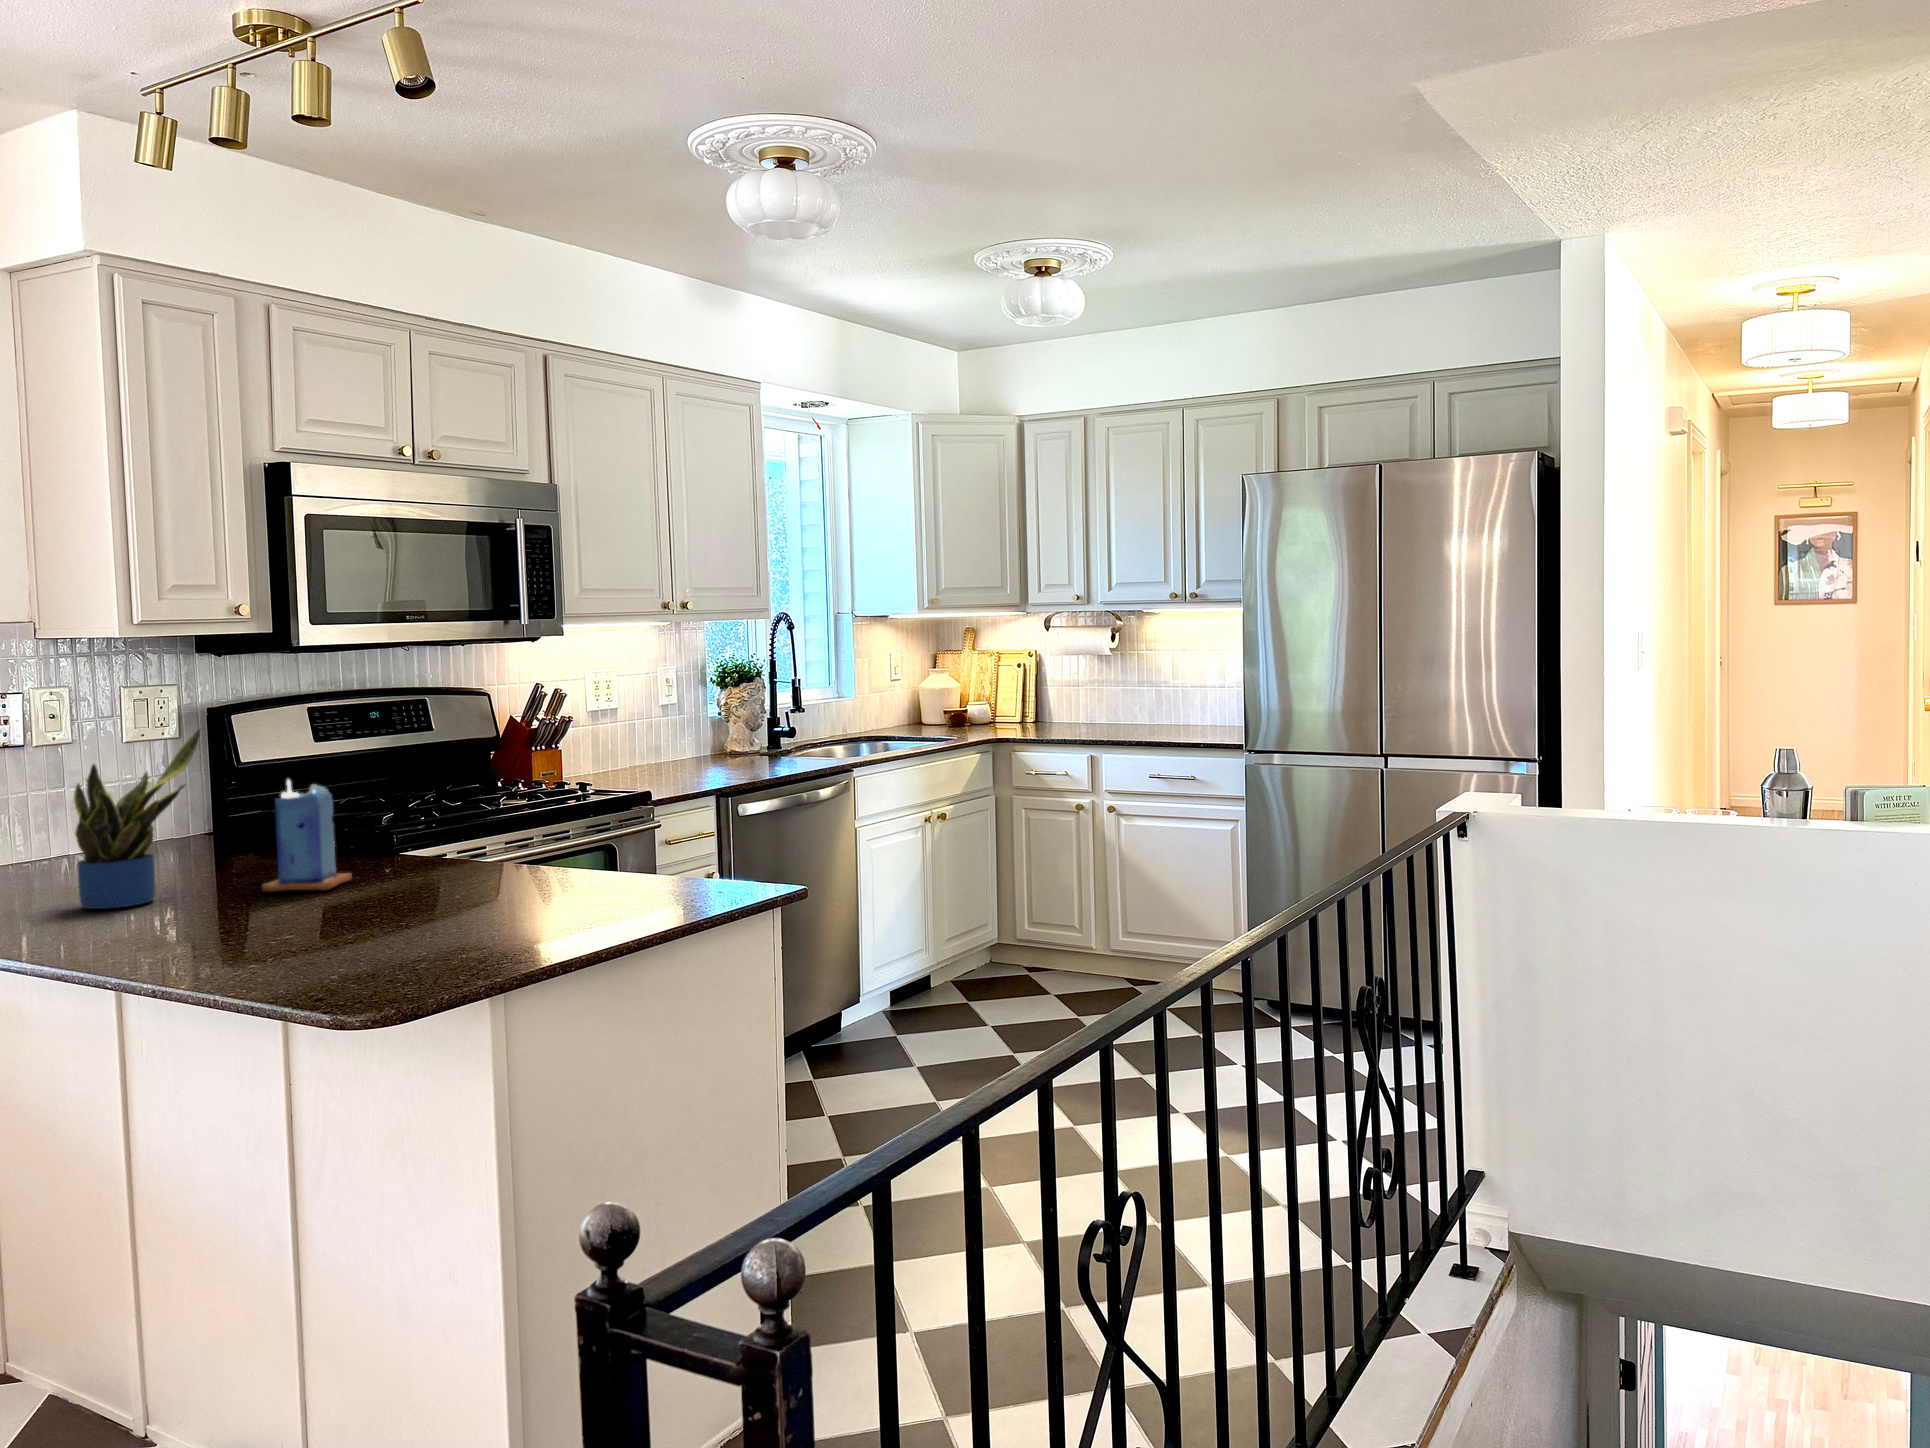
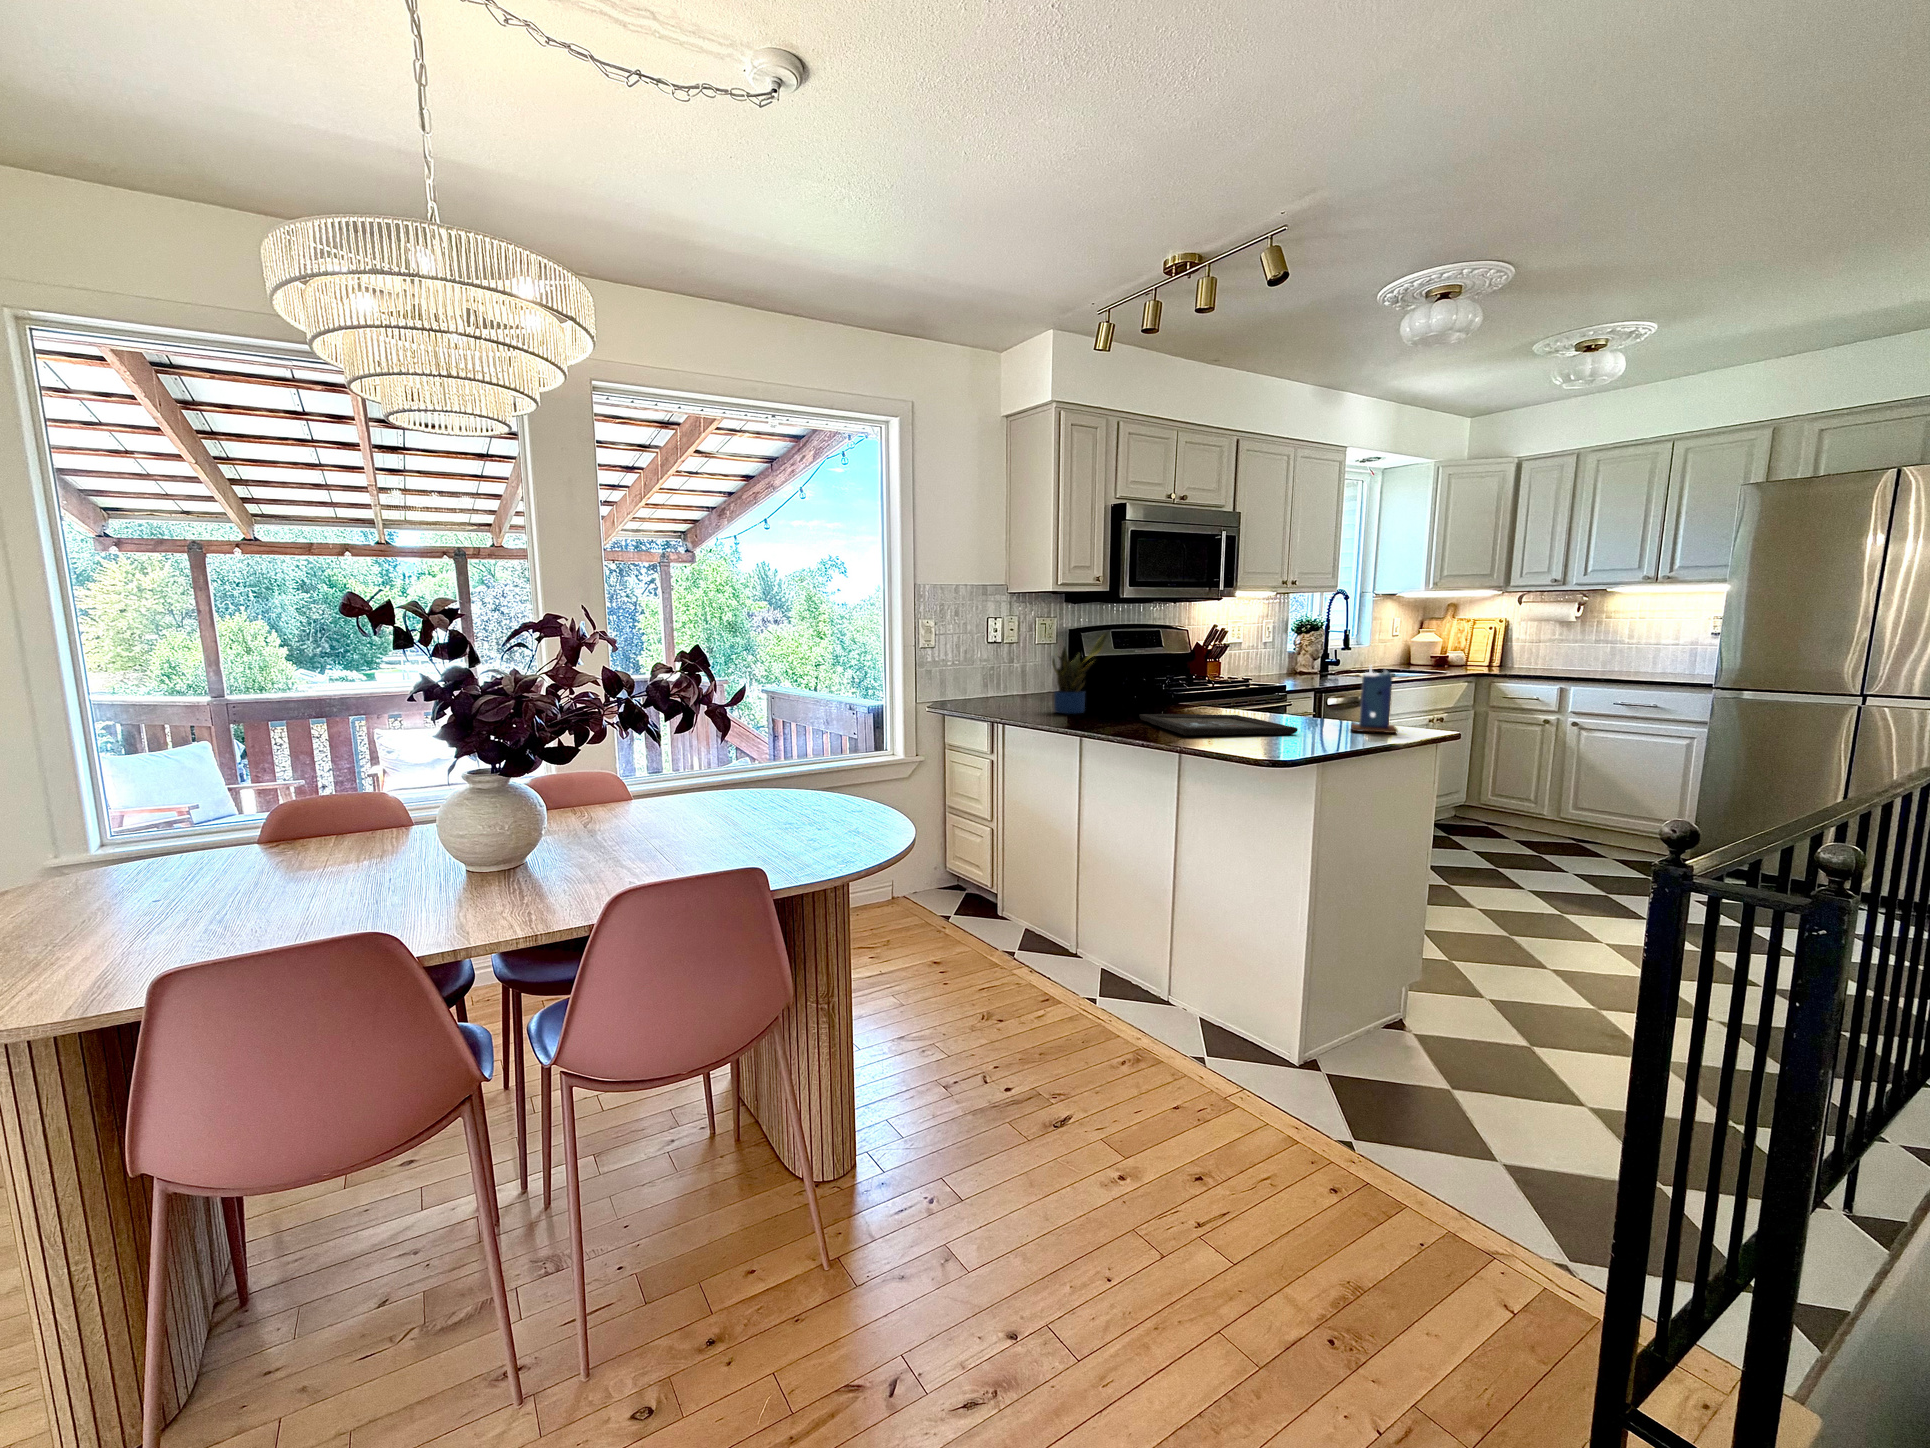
candle: present [262,780,352,892] -> present [1351,665,1398,733]
tray: none [243,881,517,956] -> present [1139,714,1298,735]

